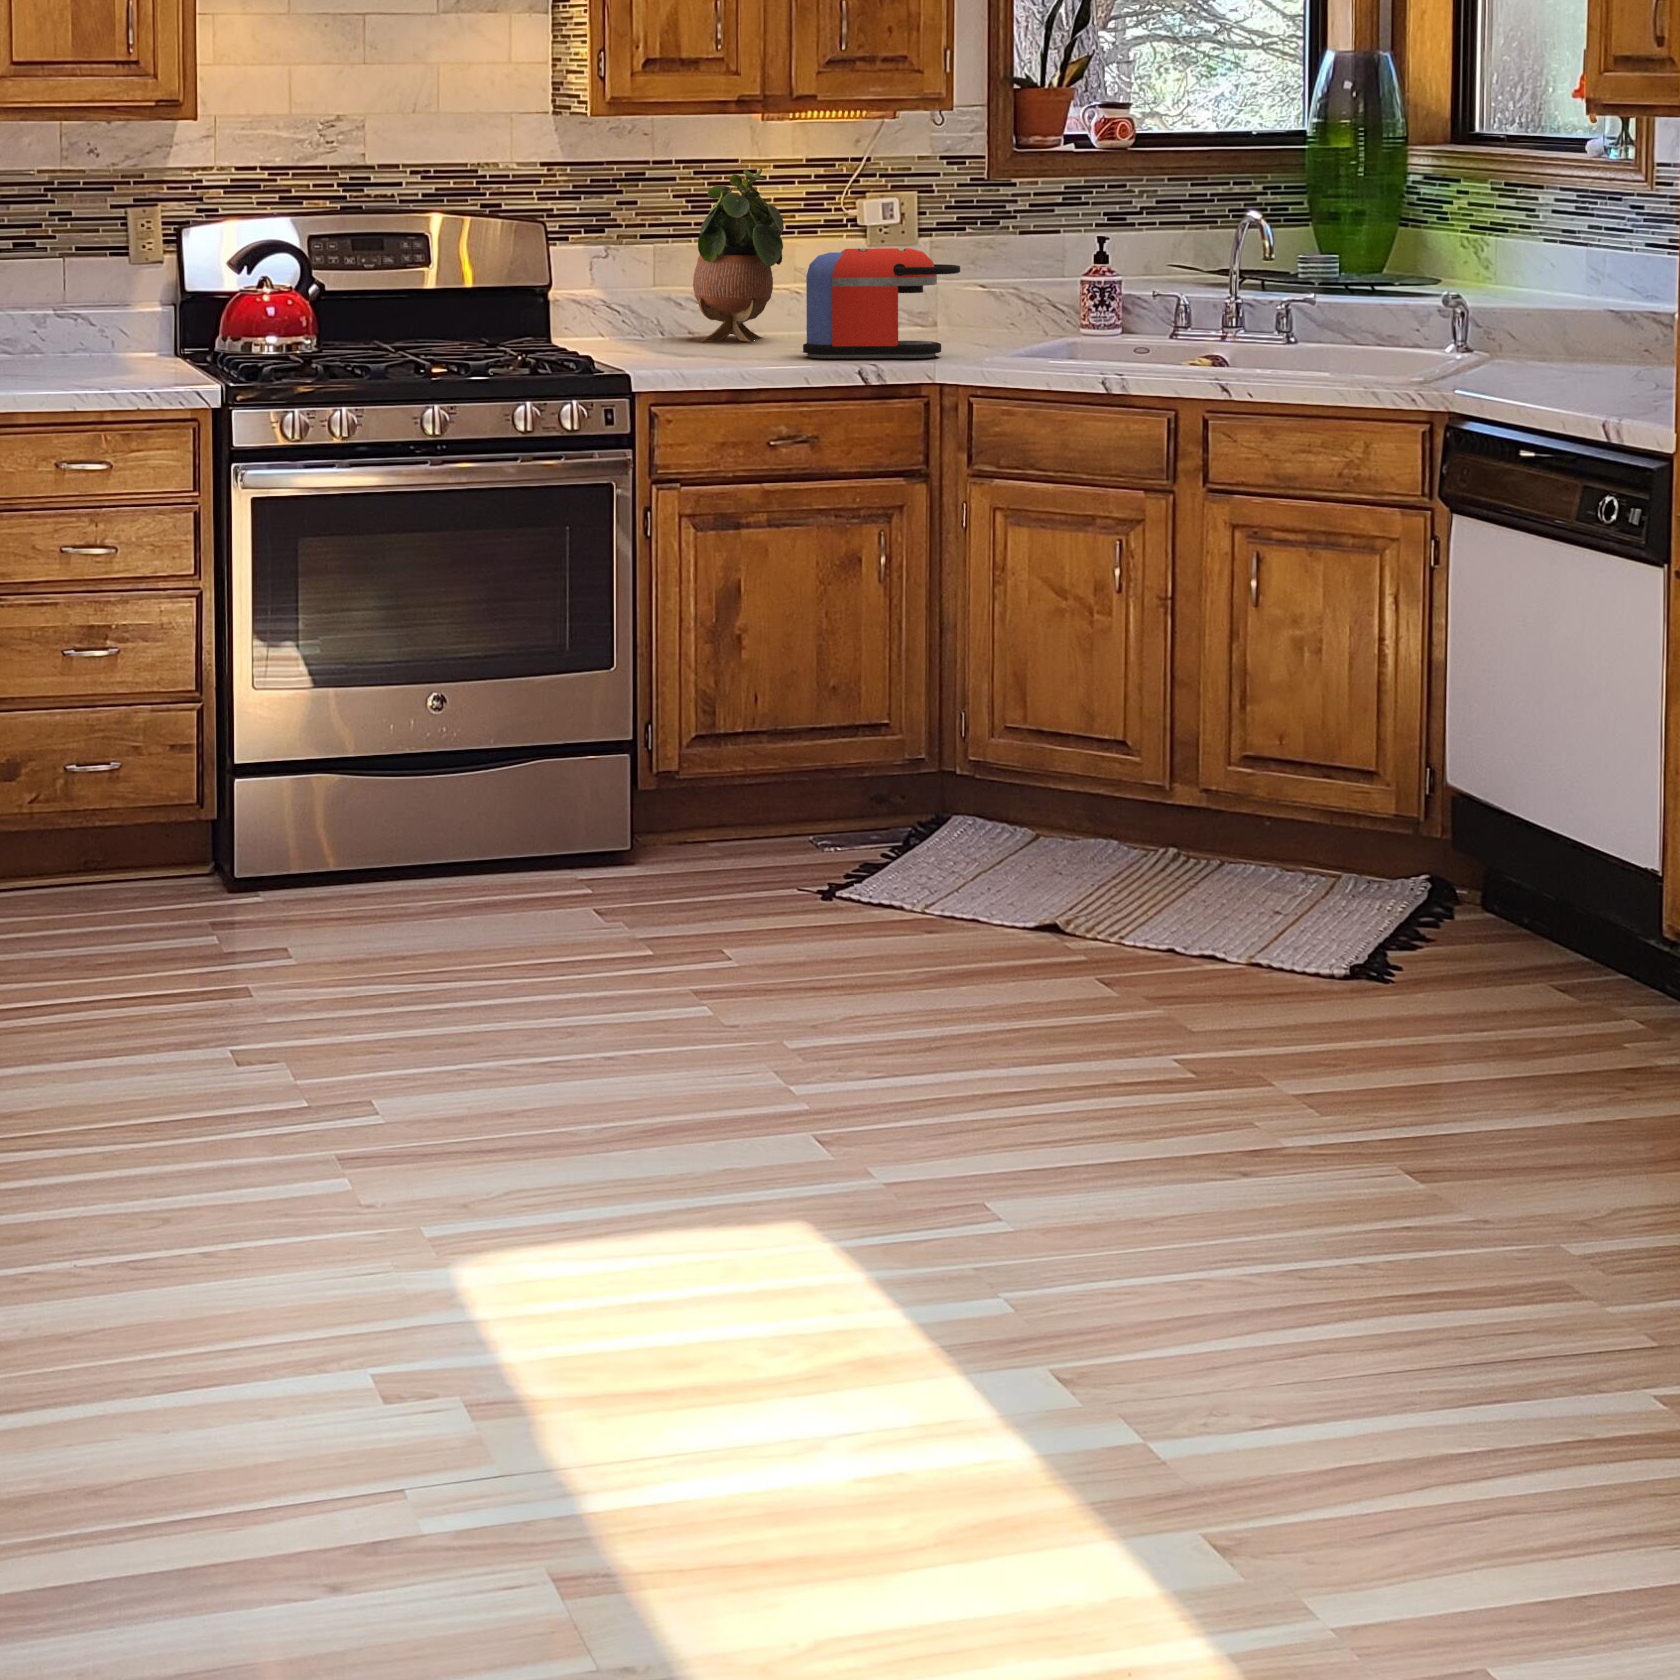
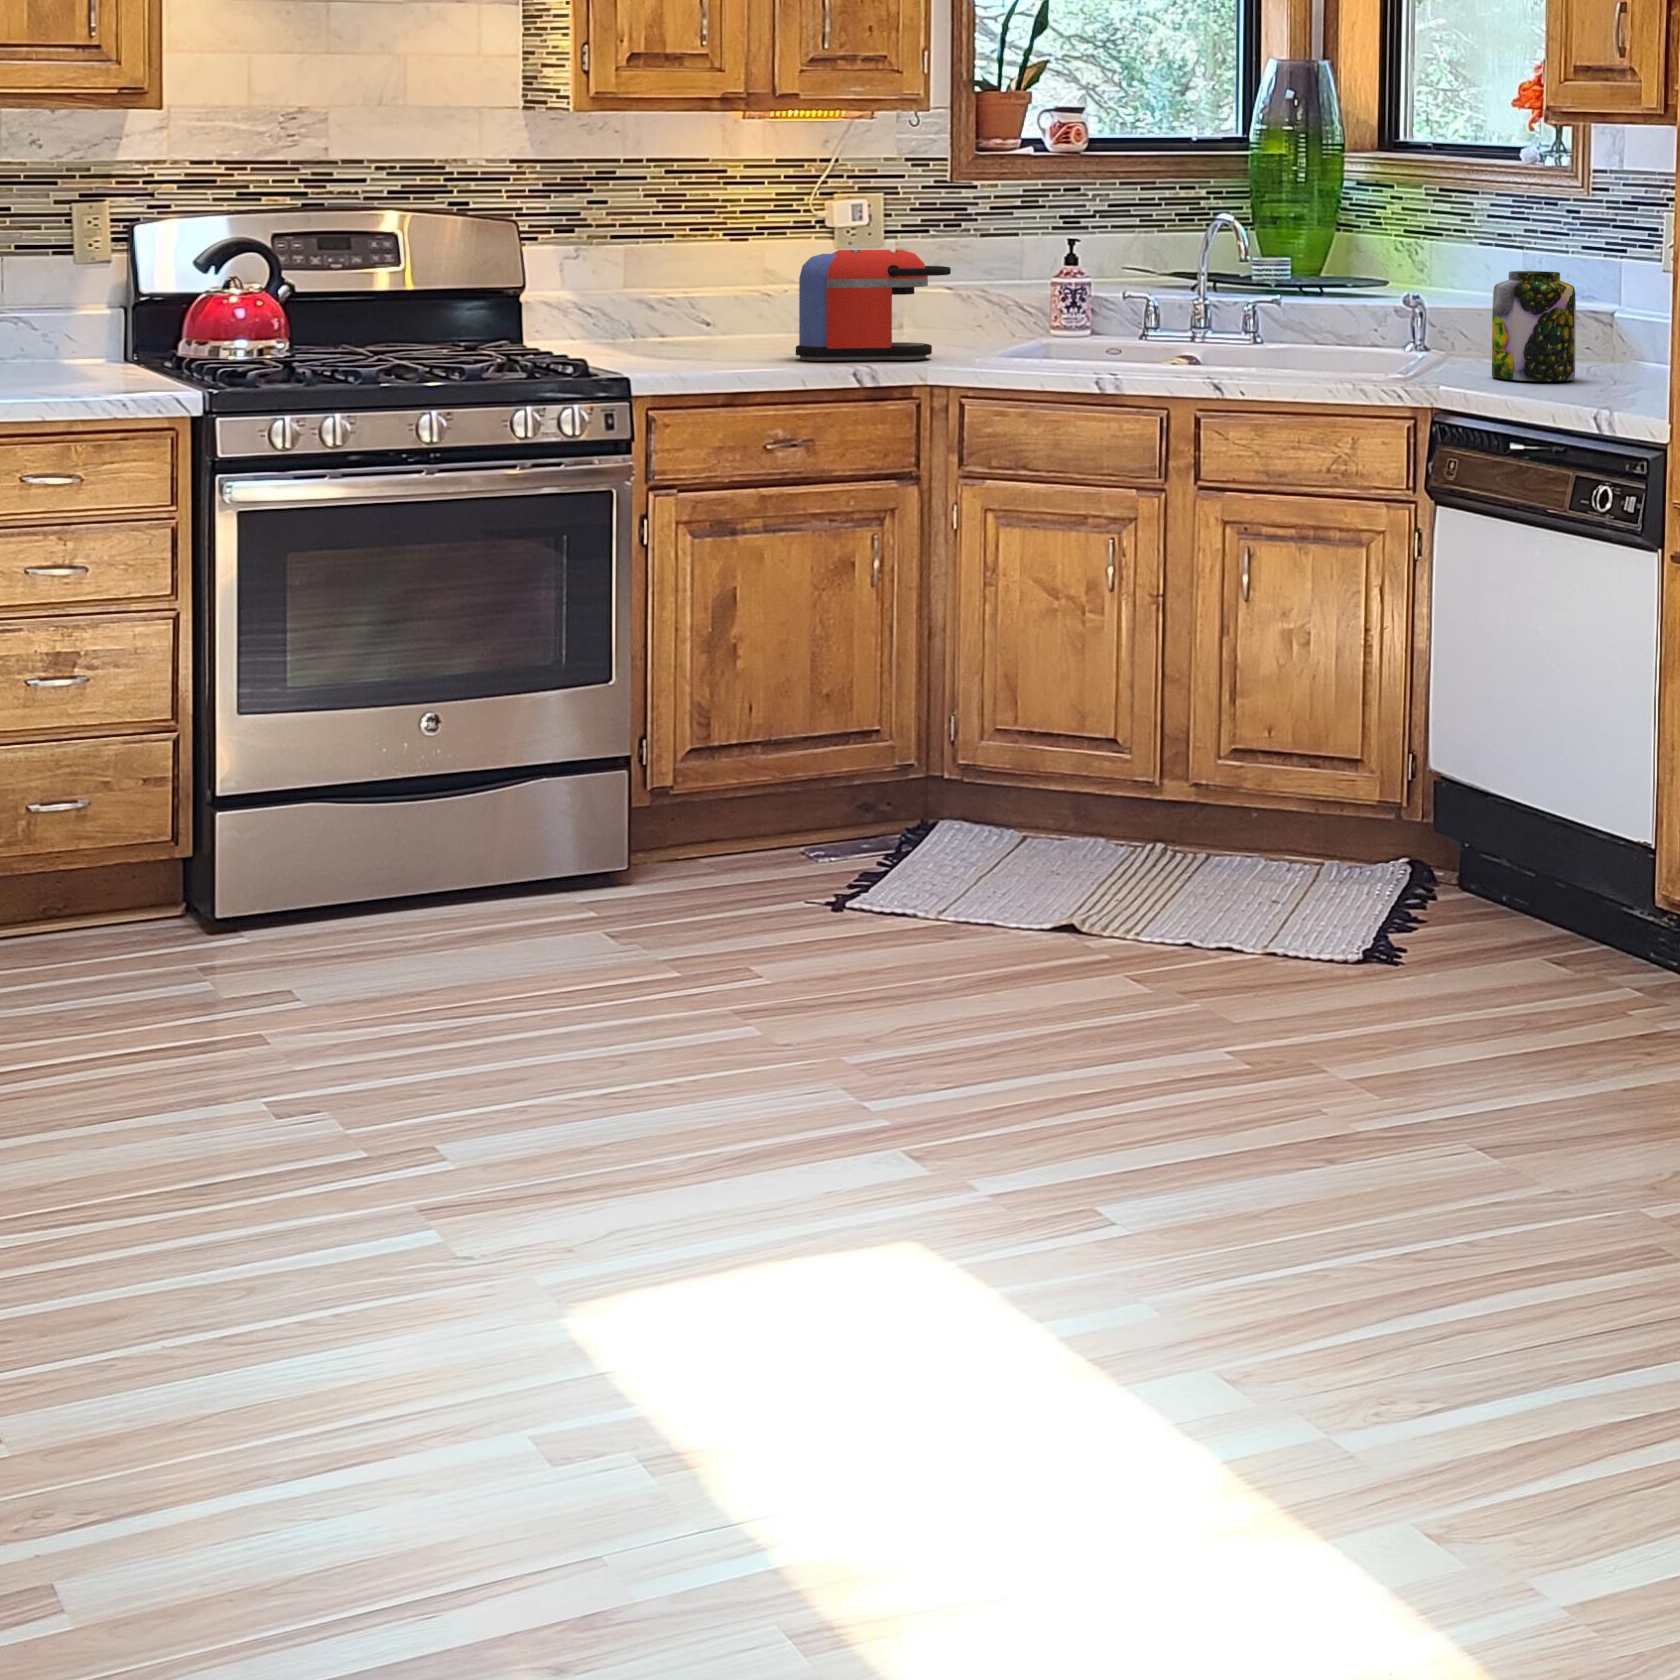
potted plant: present [693,168,783,341] -> none [670,169,765,345]
jar: none [1522,271,1613,387] -> present [1492,271,1576,381]

